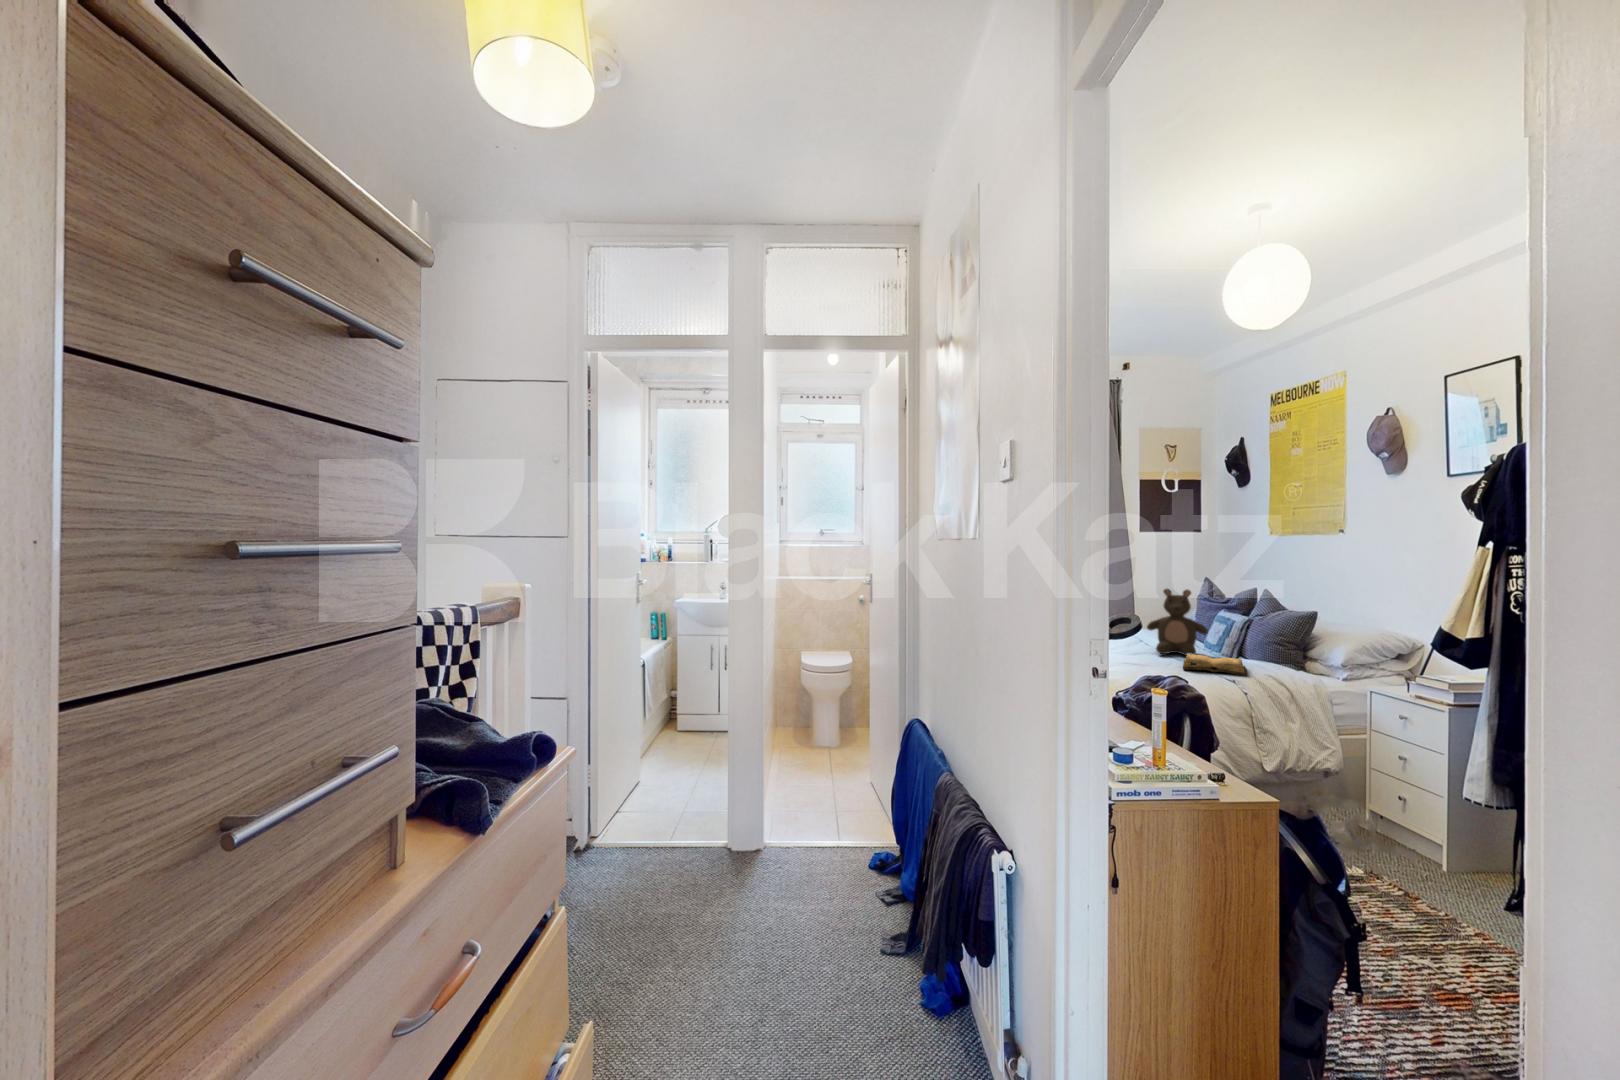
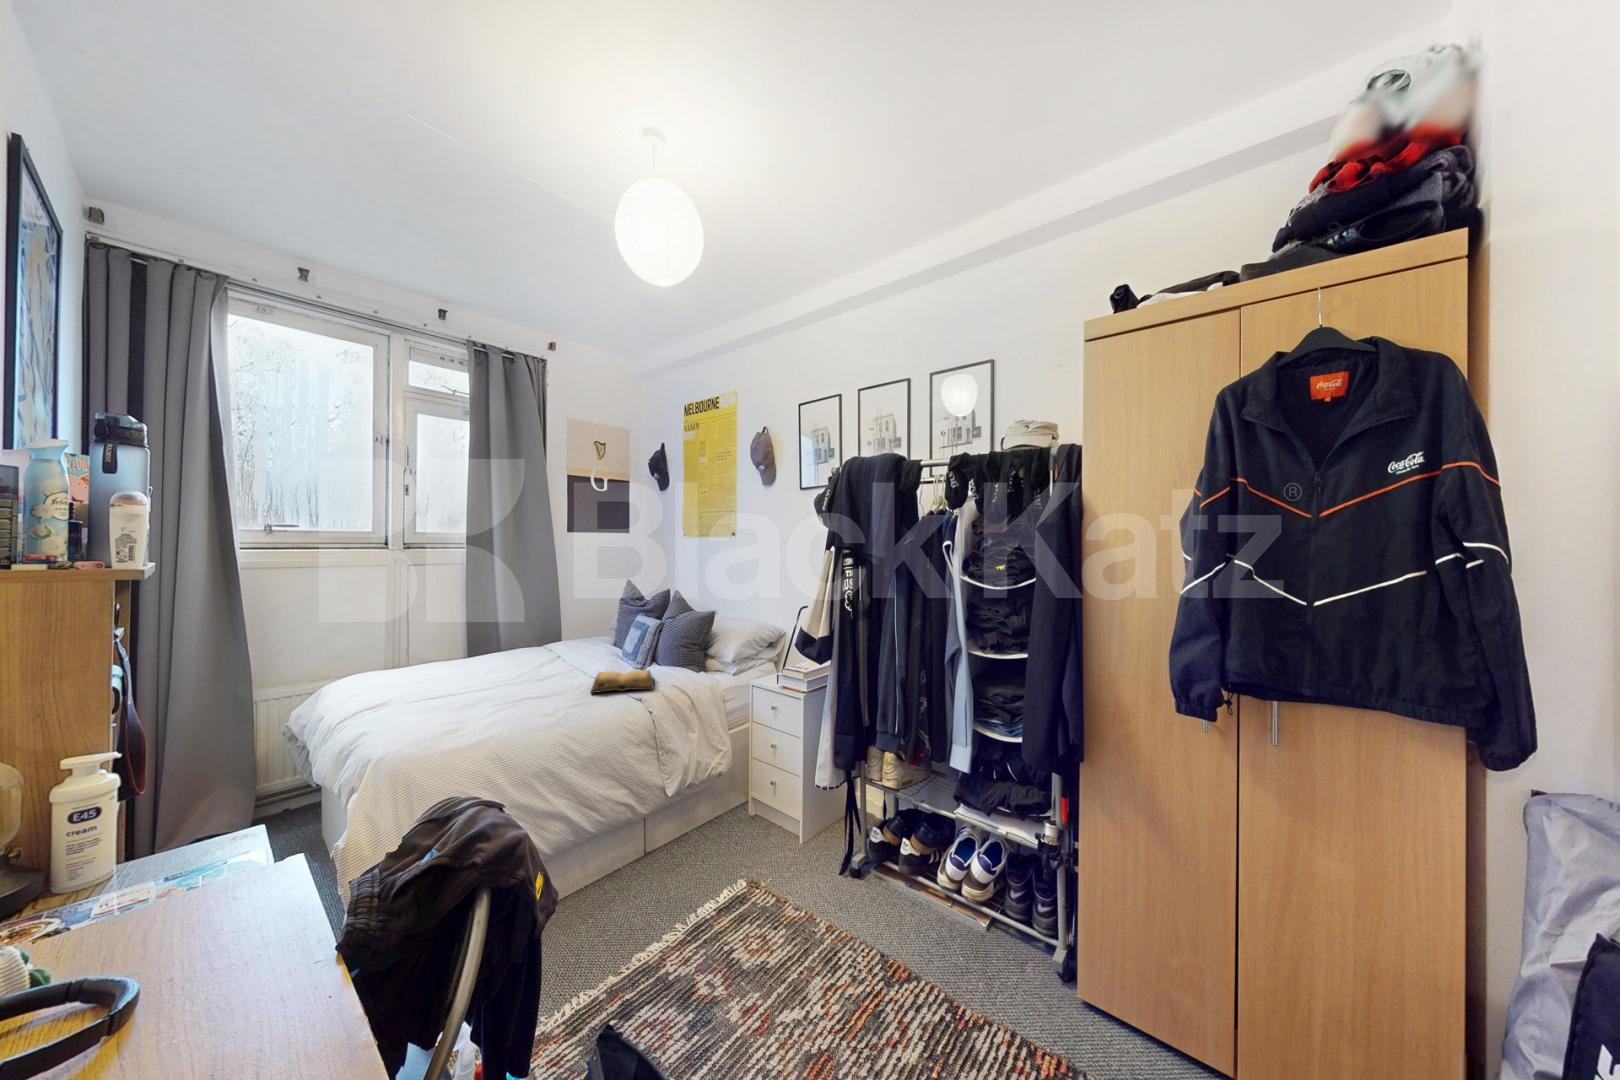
stuffed bear: present [1147,589,1208,655] -> none [561,597,624,674]

